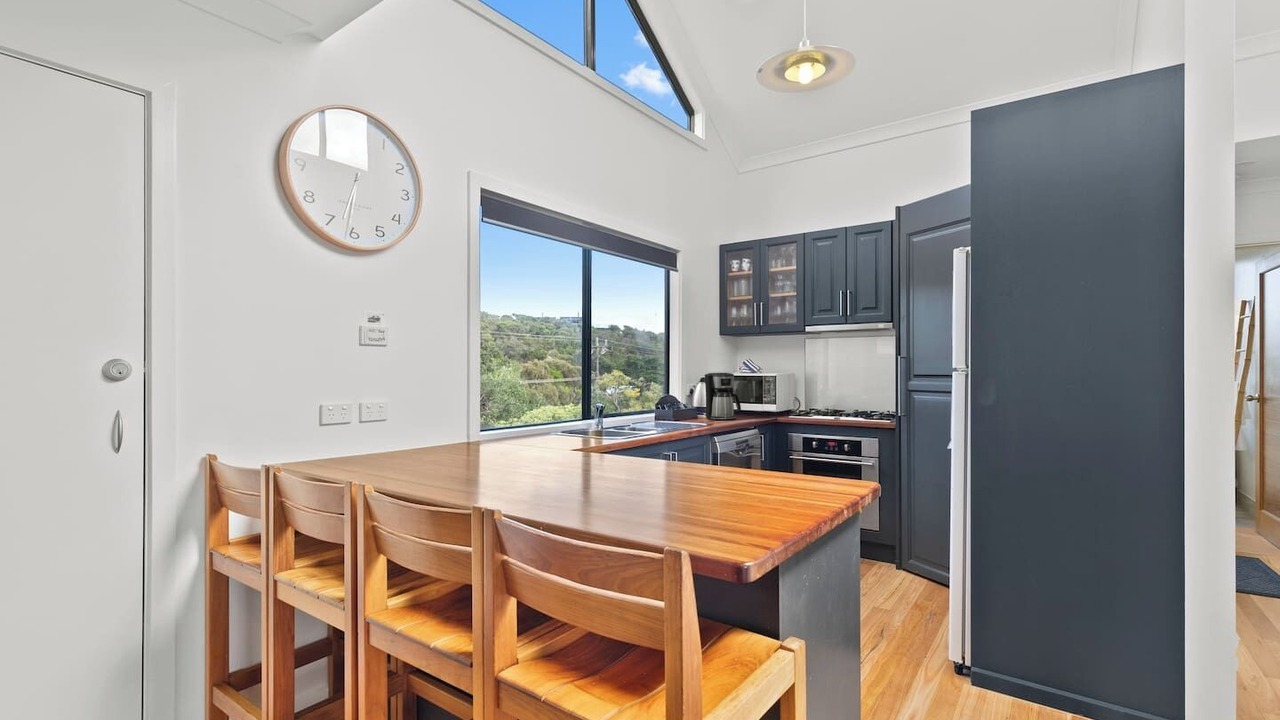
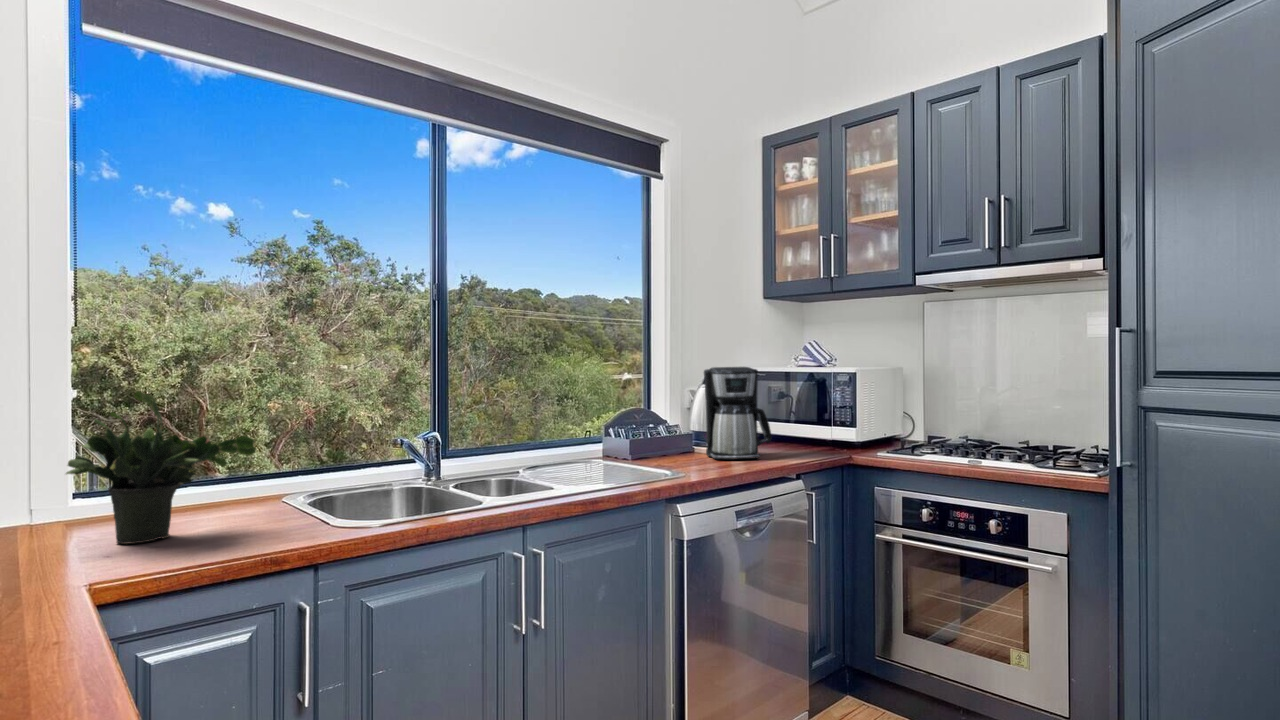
potted plant: none [512,385,574,448] -> present [66,391,256,544]

